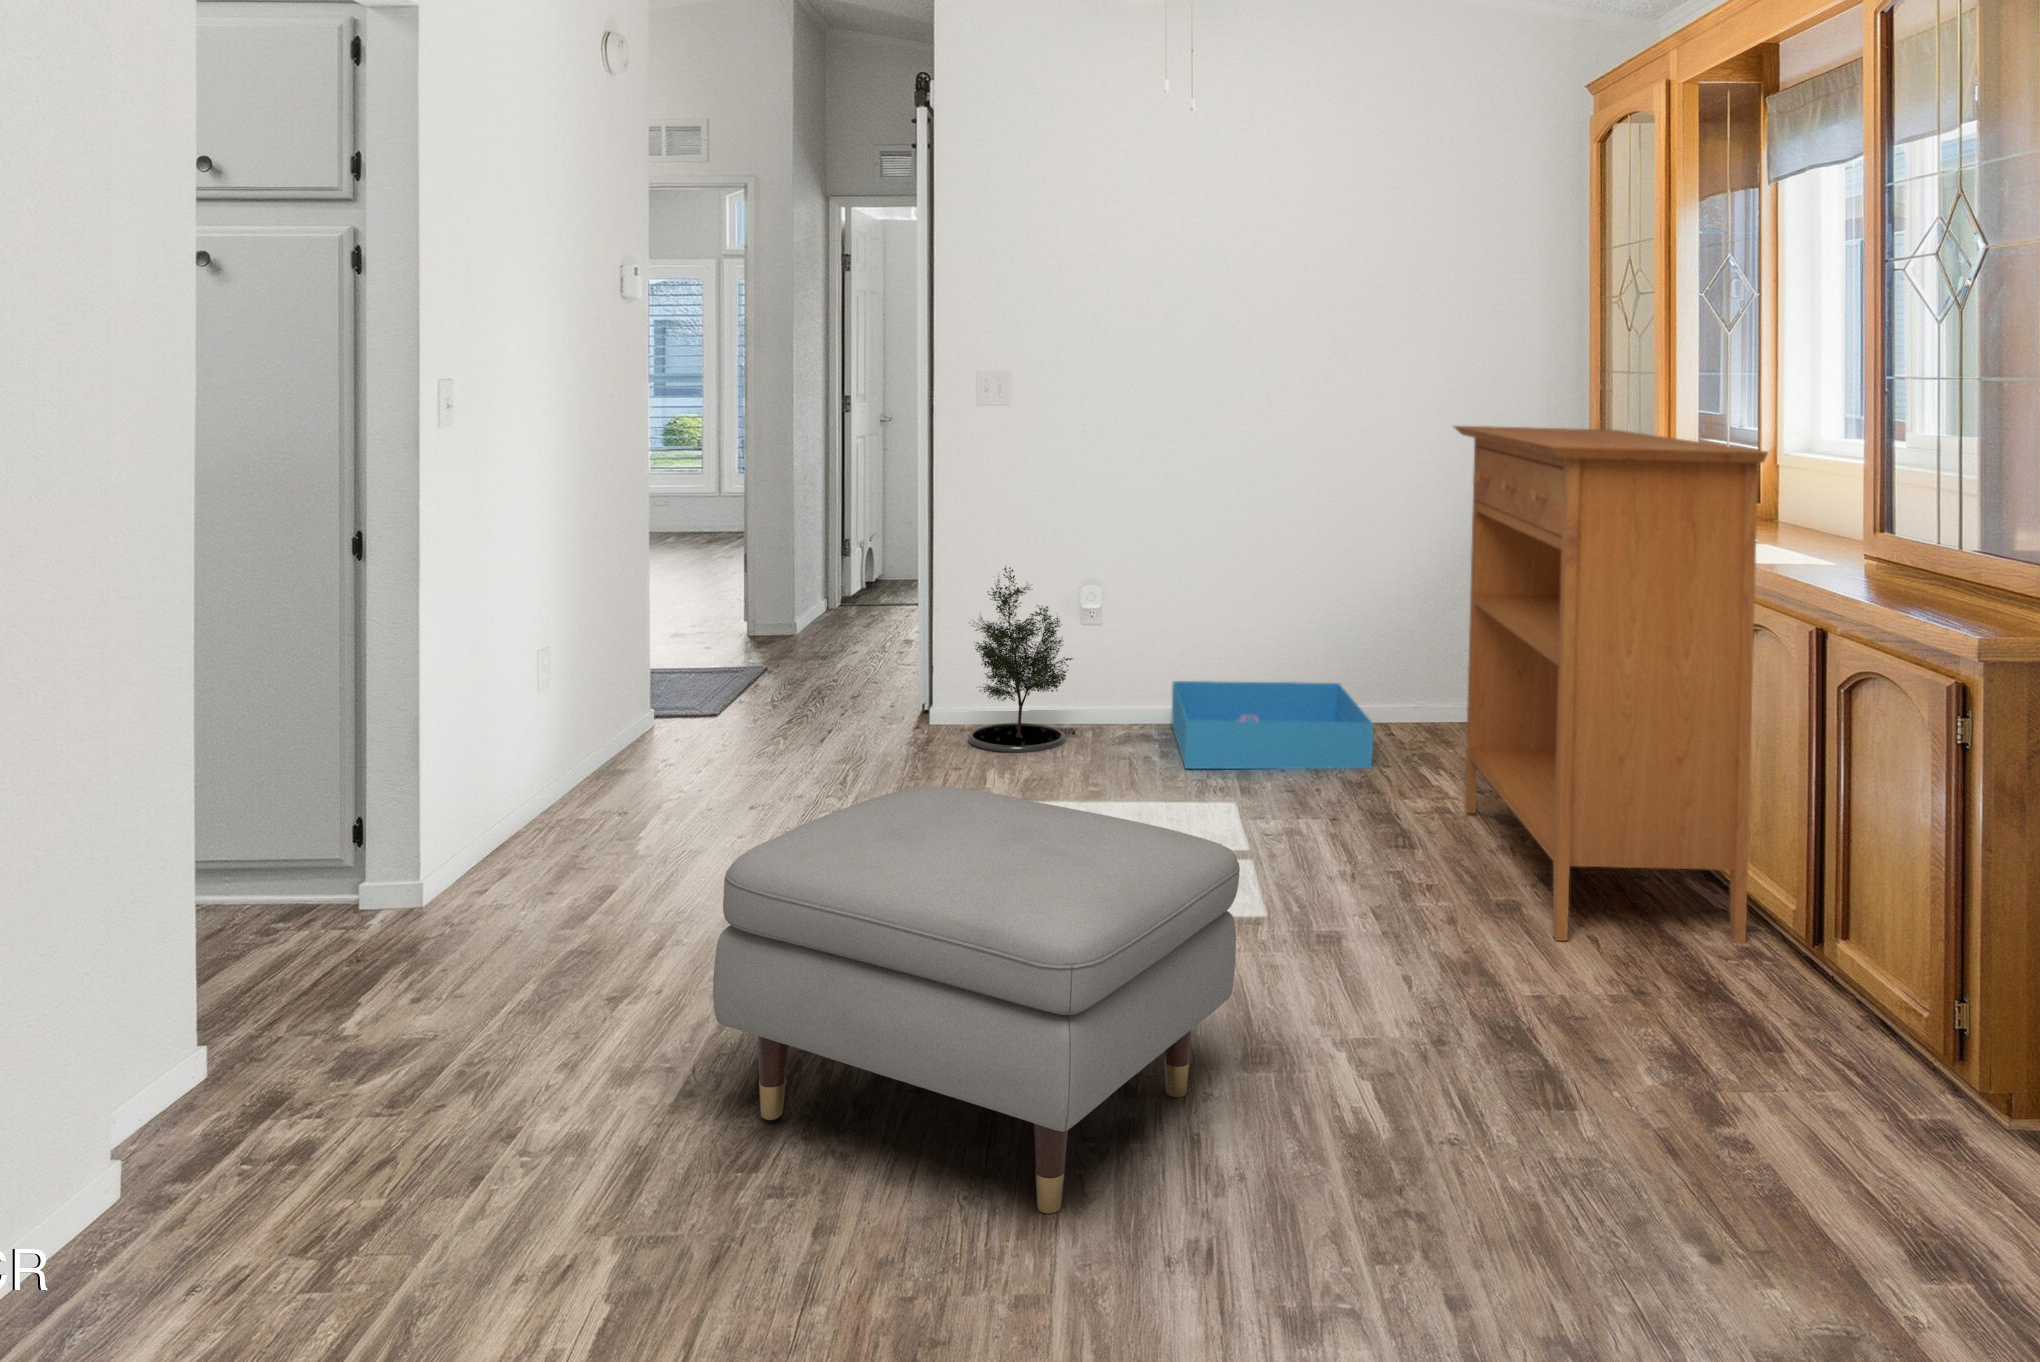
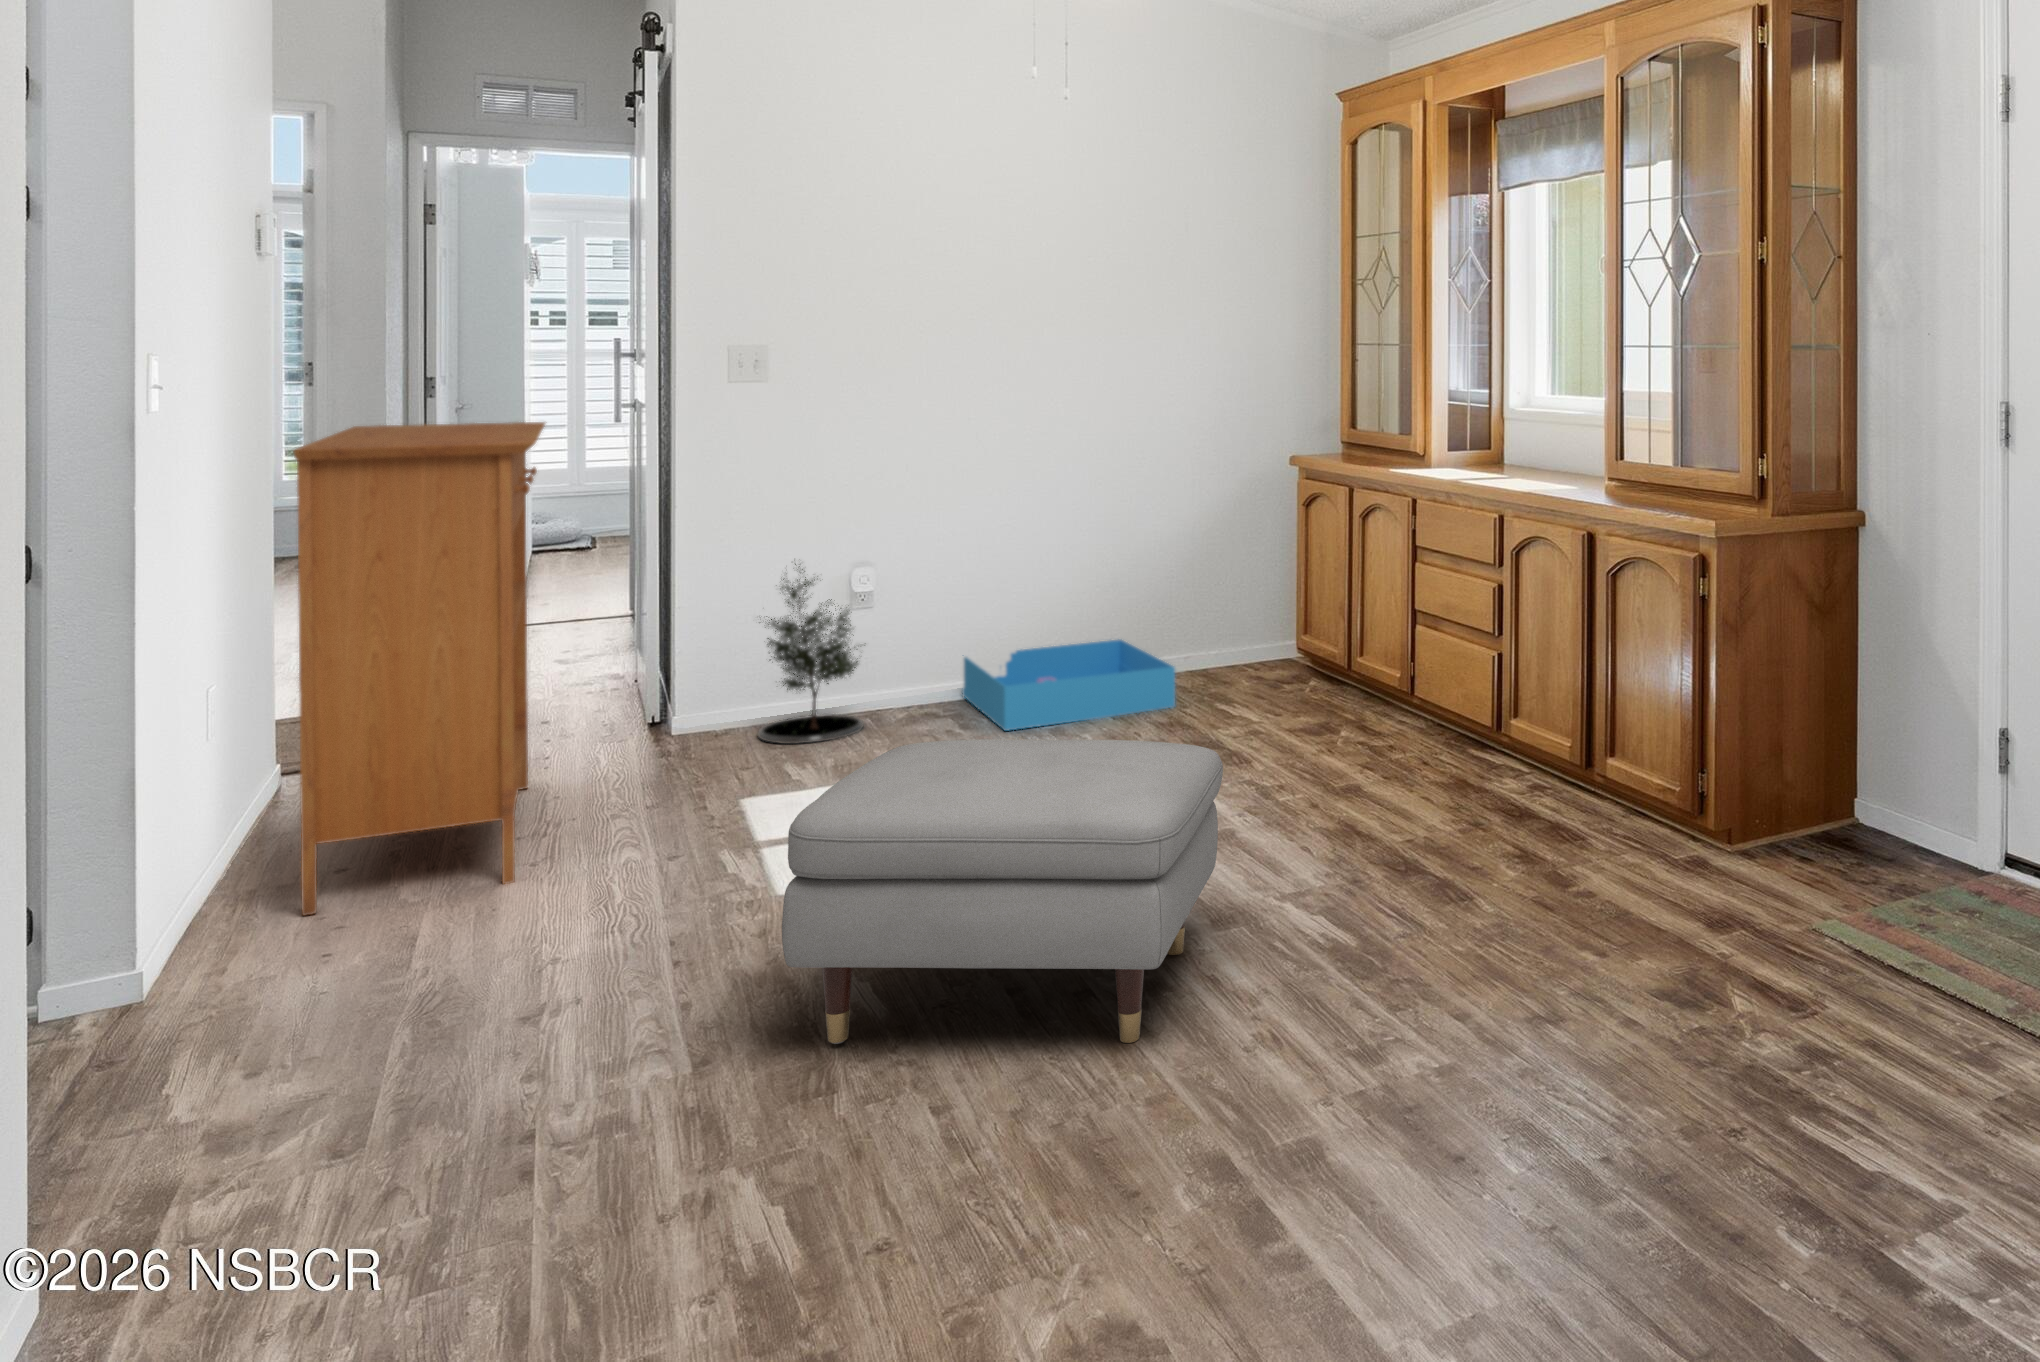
console table: present [1454,426,1768,942] -> present [294,422,545,915]

